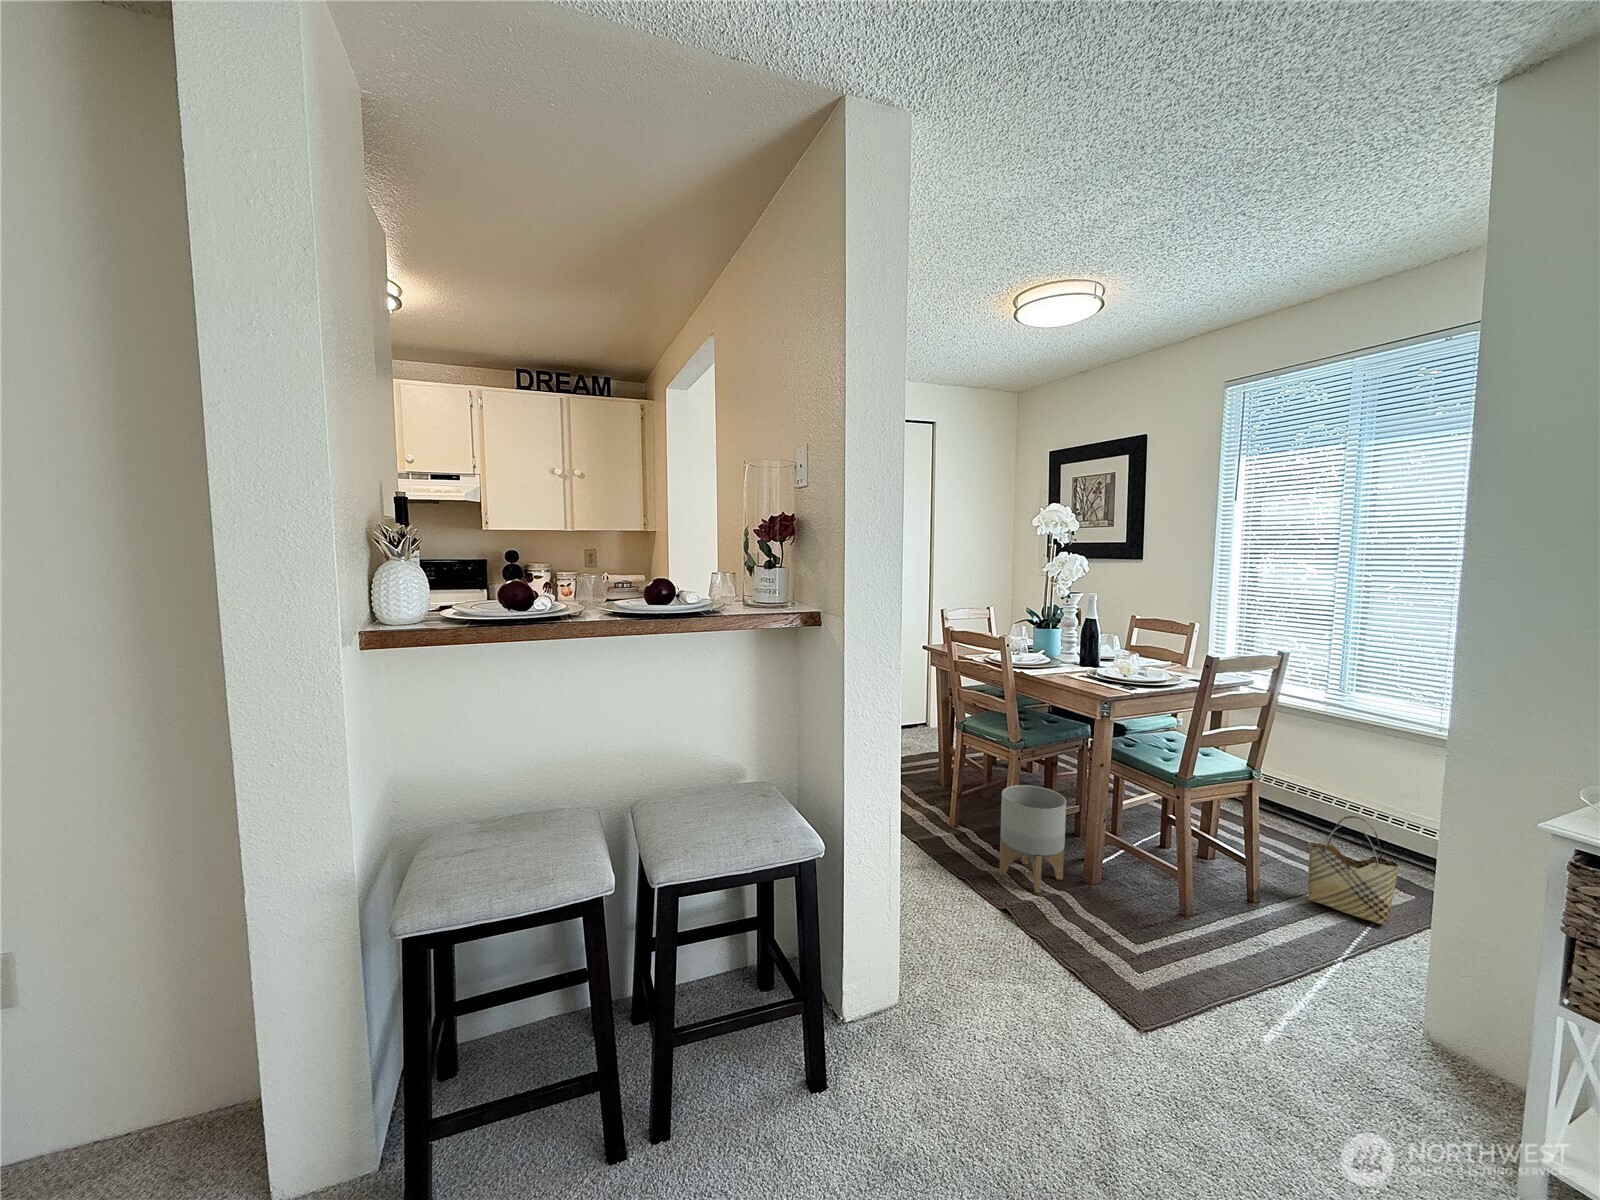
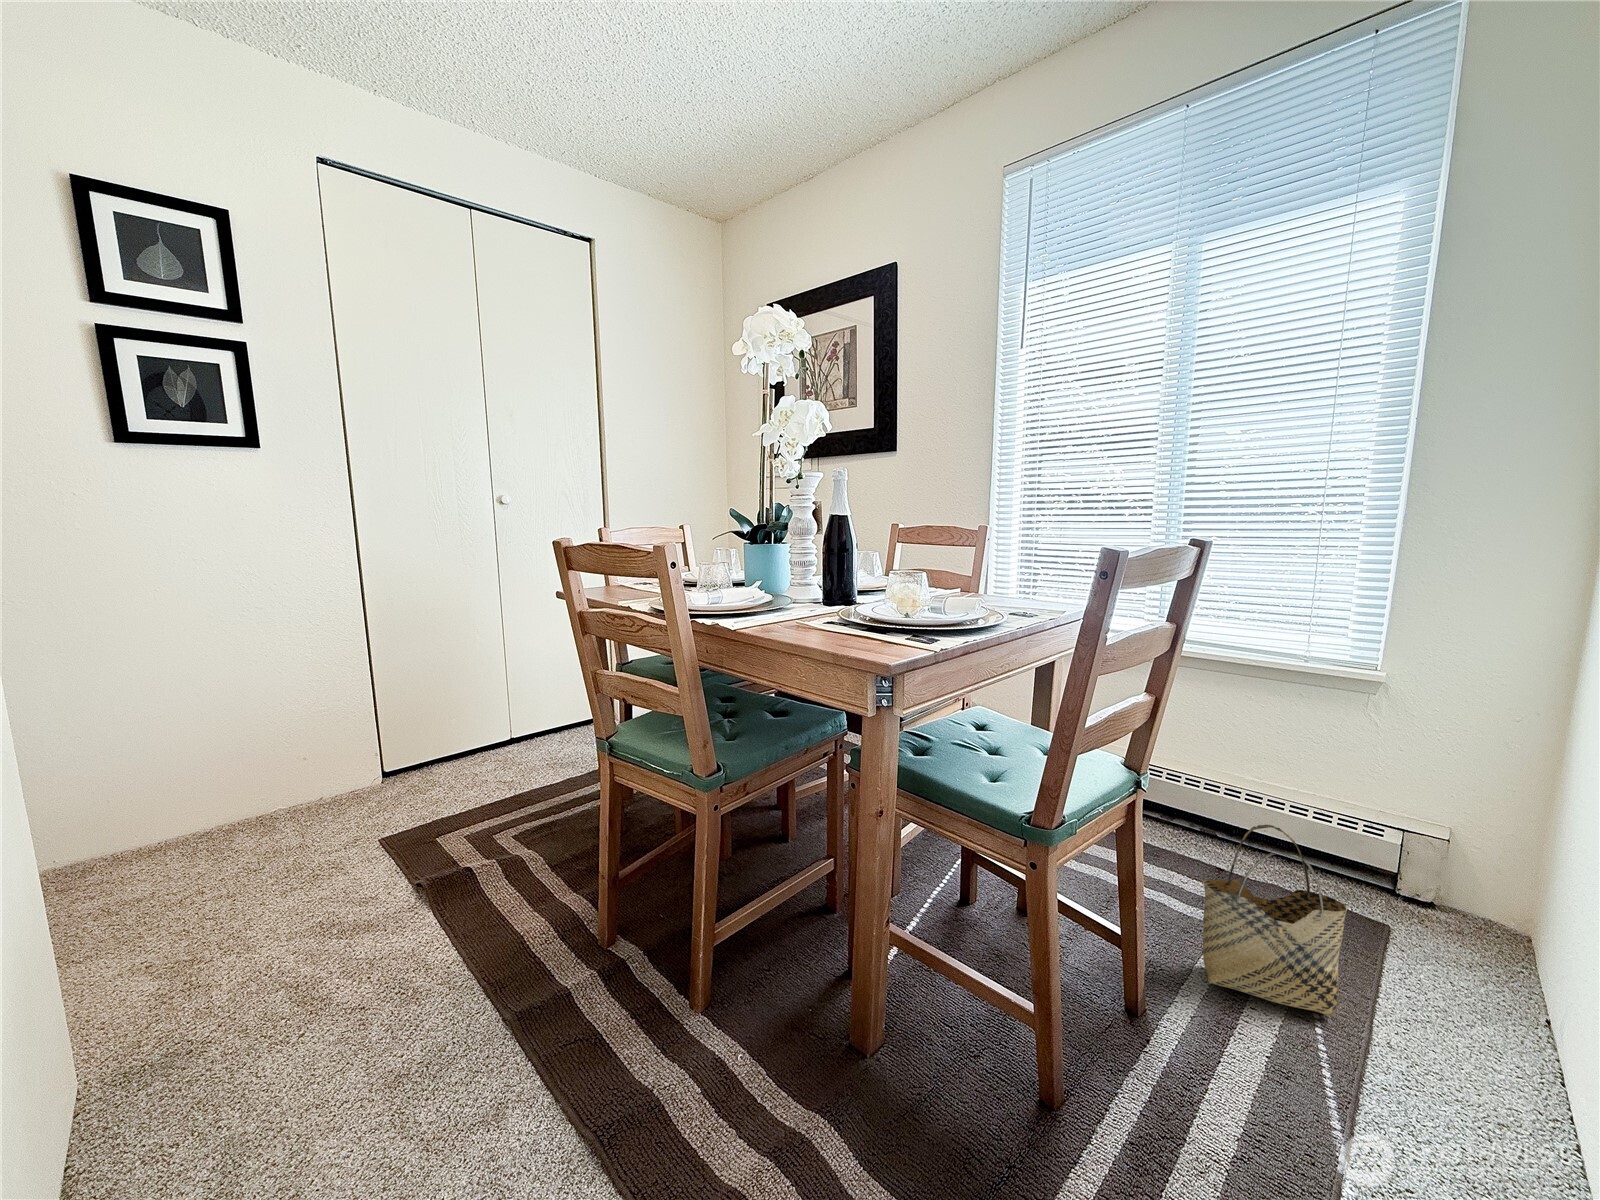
planter: present [999,785,1066,893] -> none [669,868,810,1141]

